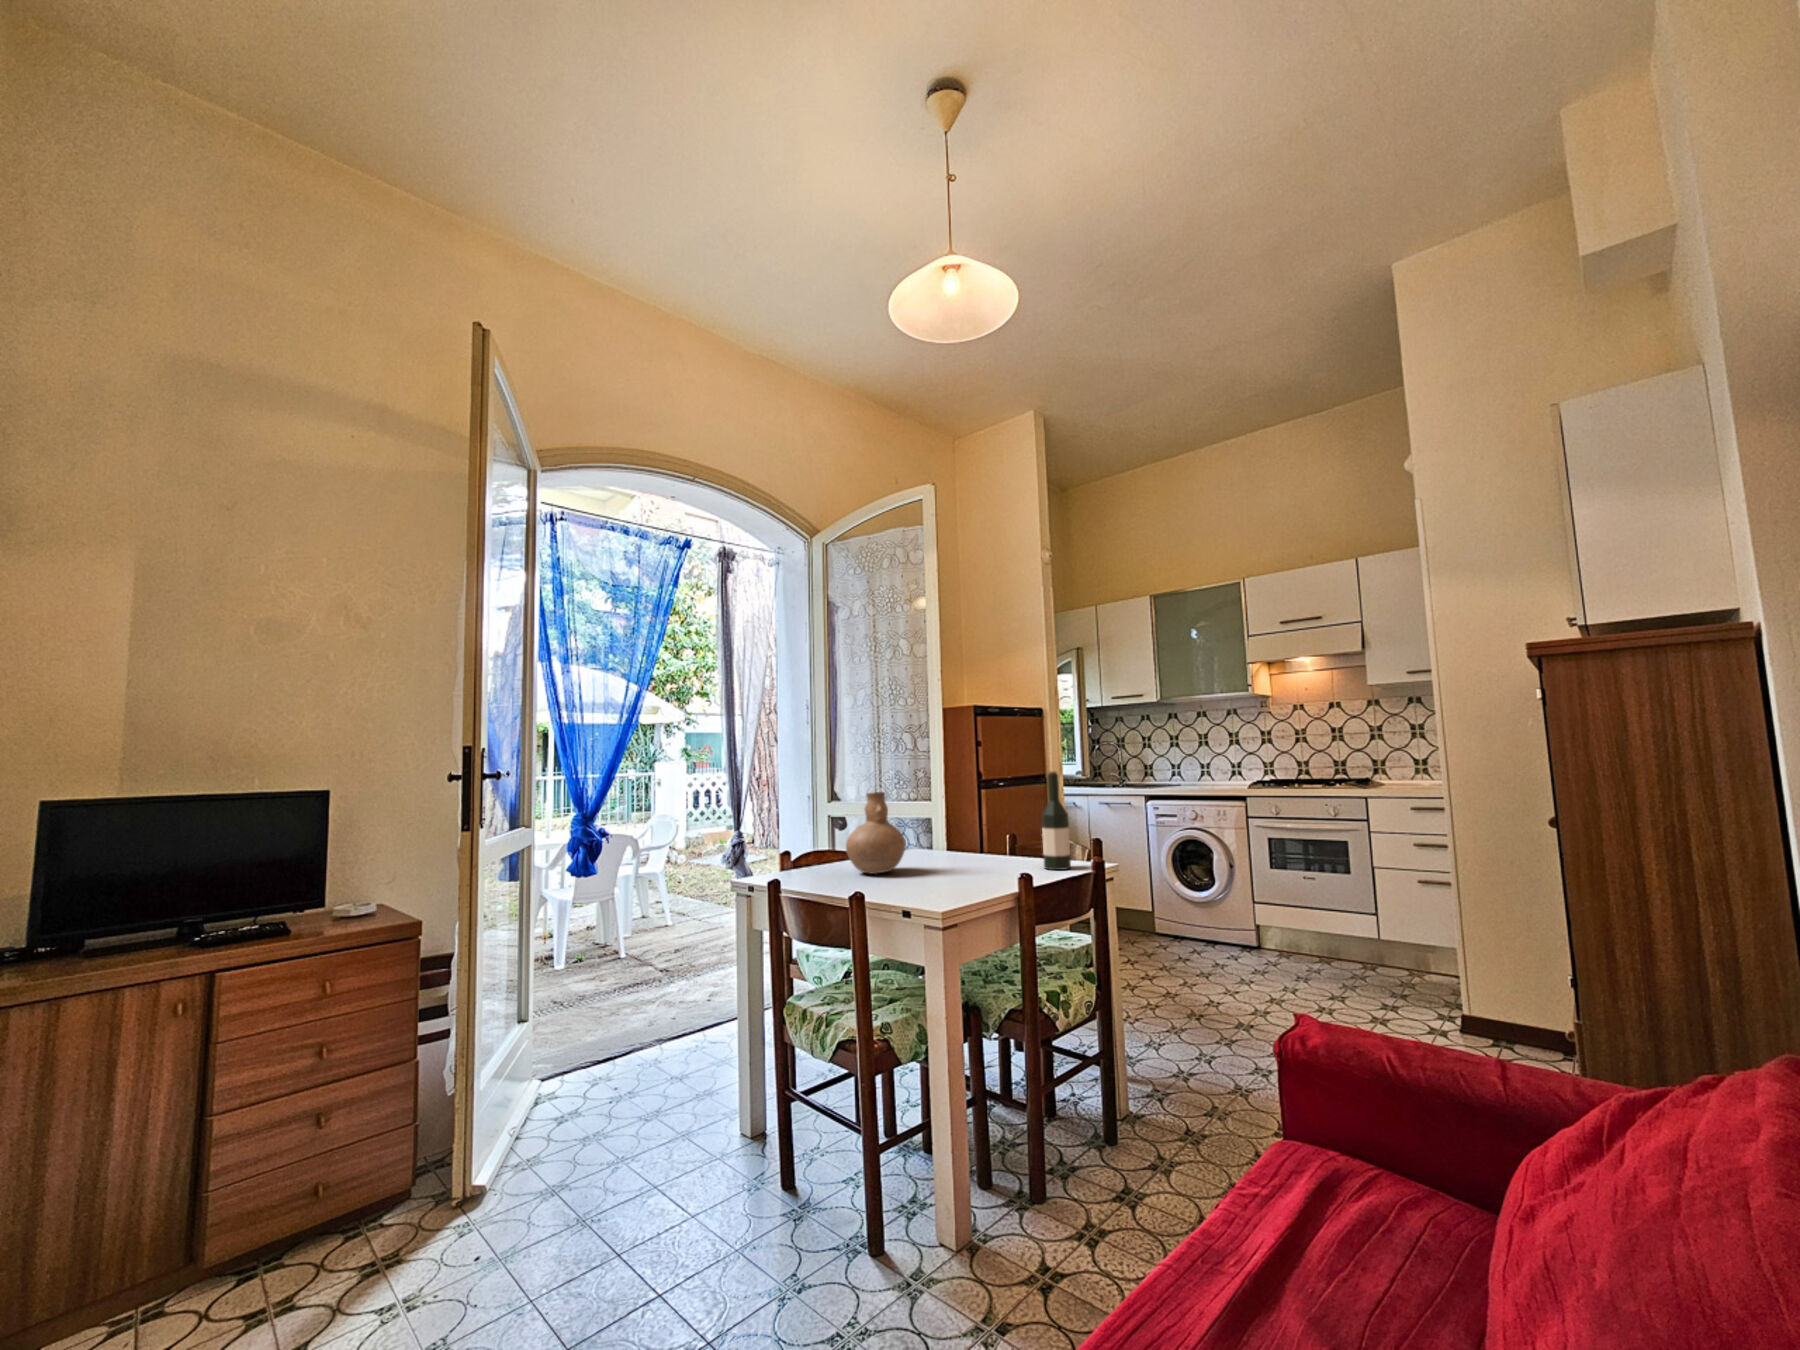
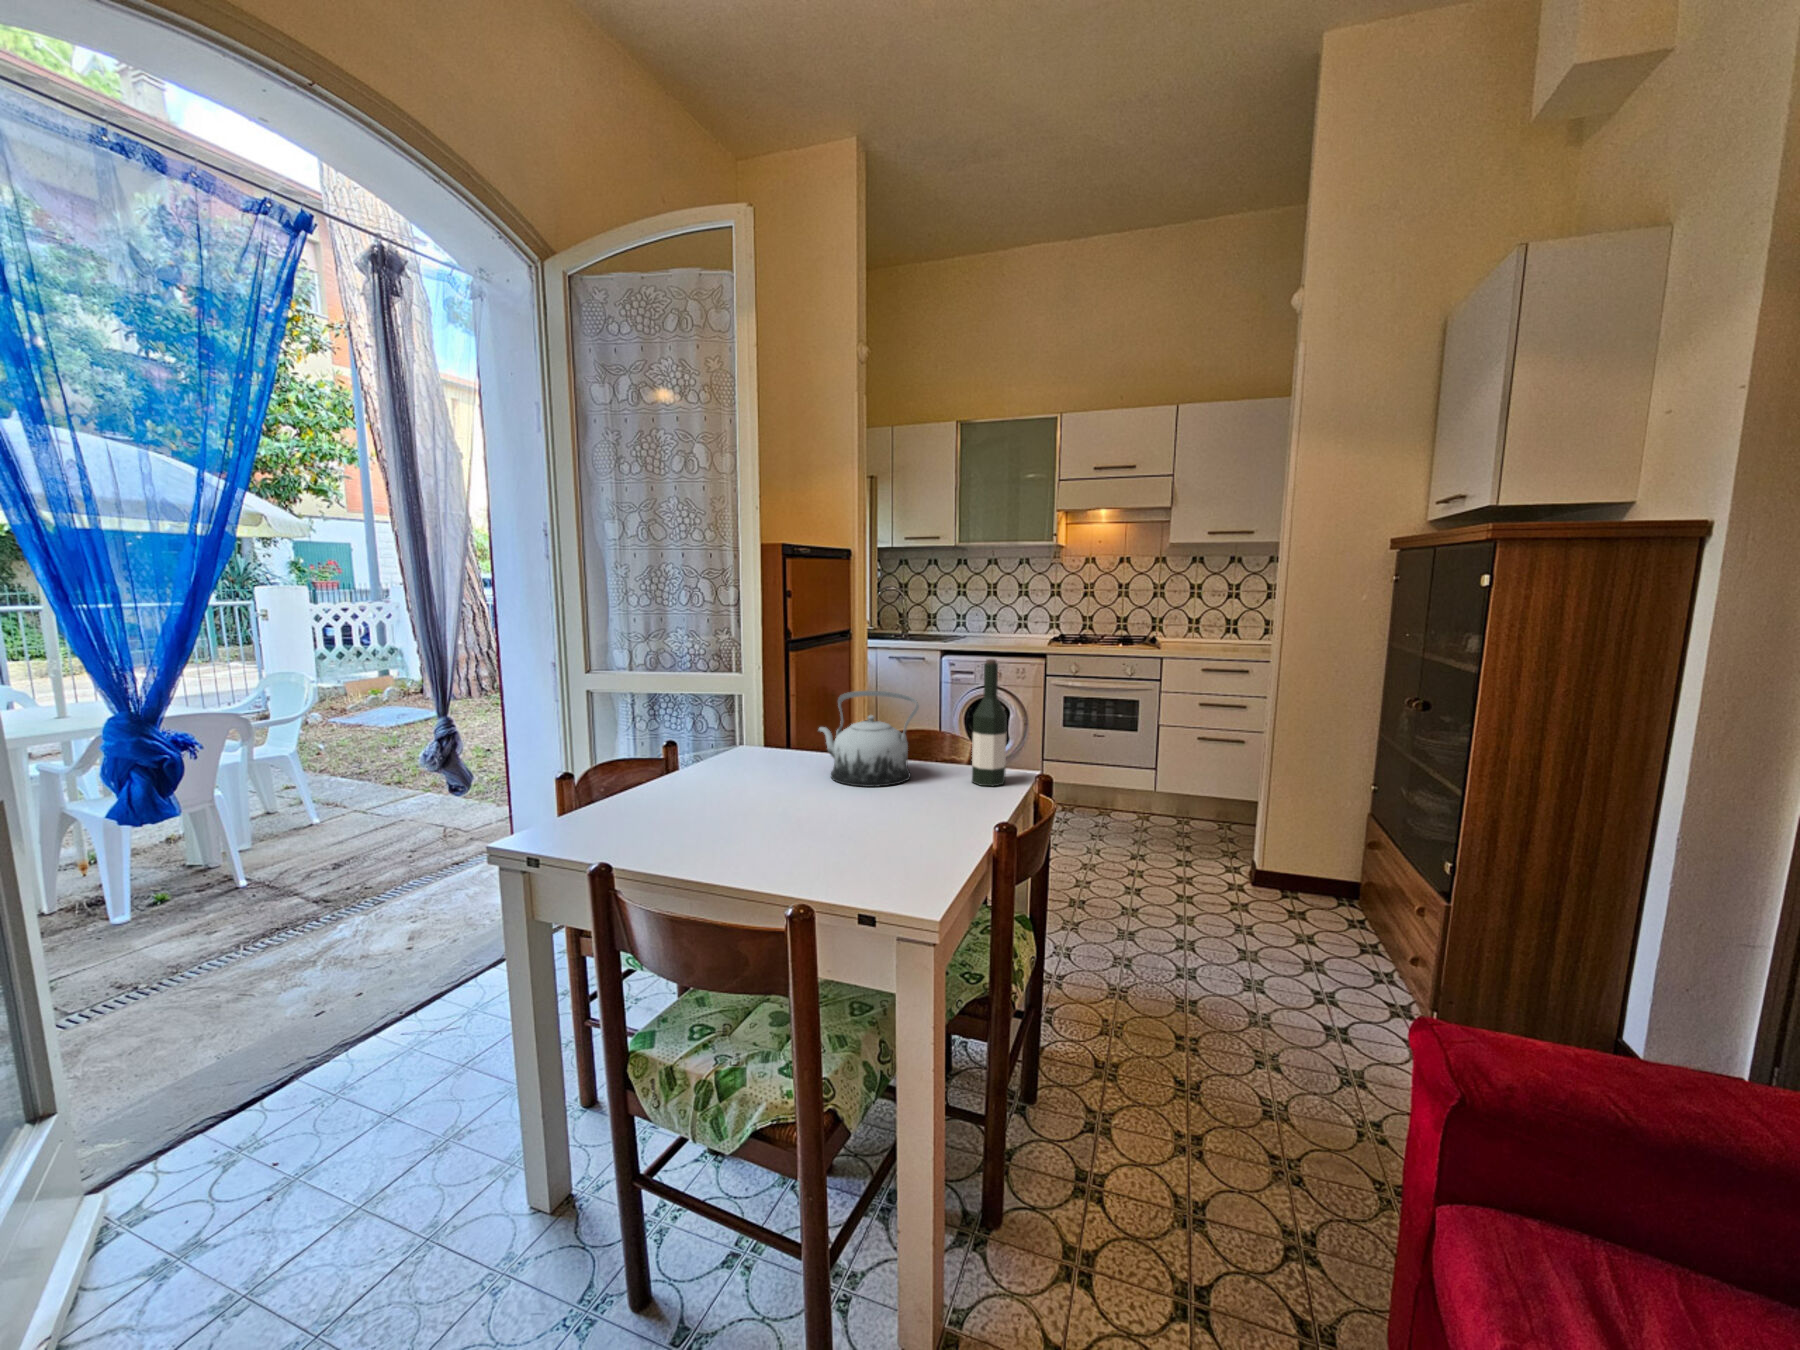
vase: present [846,792,906,874] -> none [714,691,803,811]
teapot: none [939,799,1008,867] -> present [819,691,919,787]

